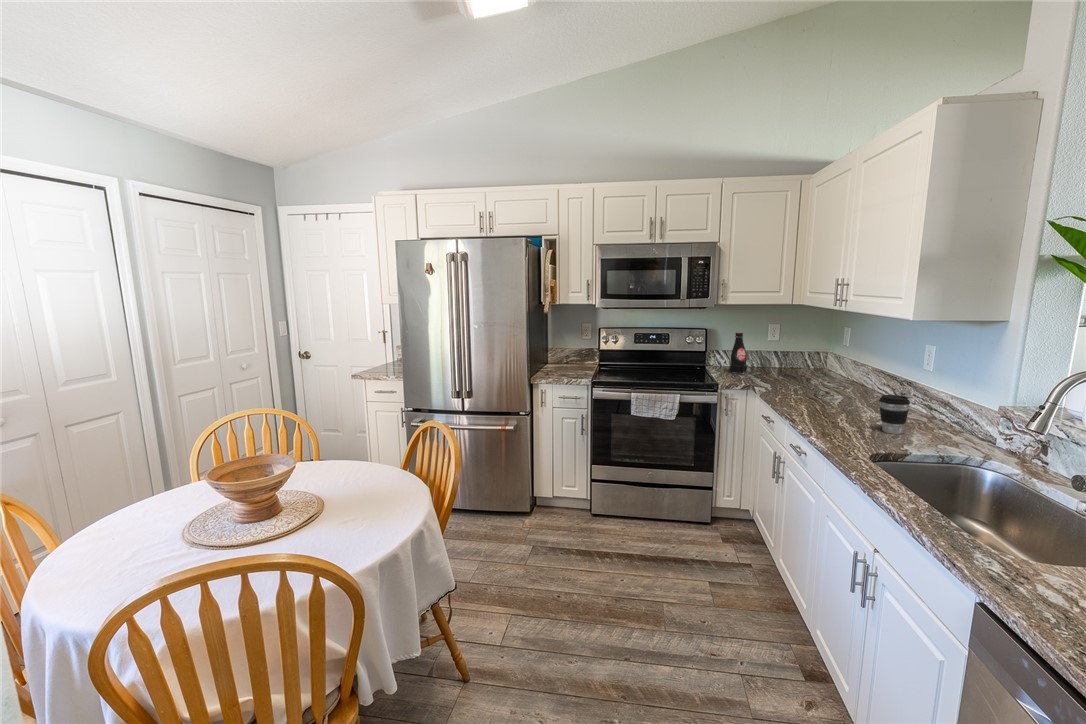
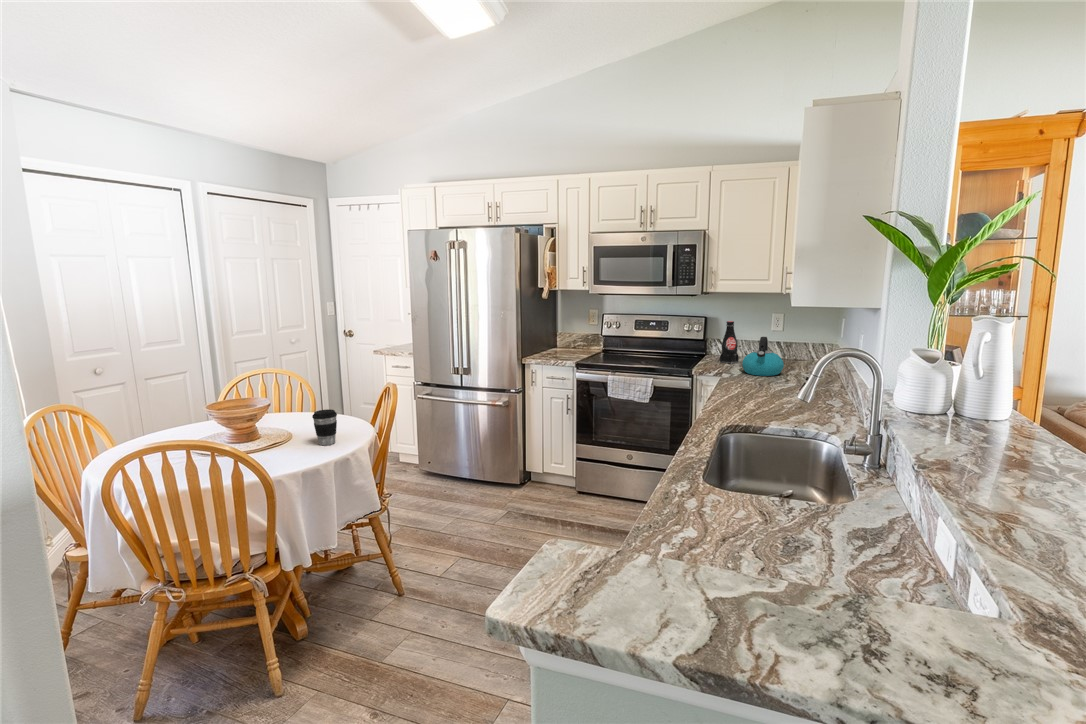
kettle: none [767,347,810,386] -> present [742,337,784,376]
coffee cup: present [879,395,910,434] -> present [312,409,337,445]

